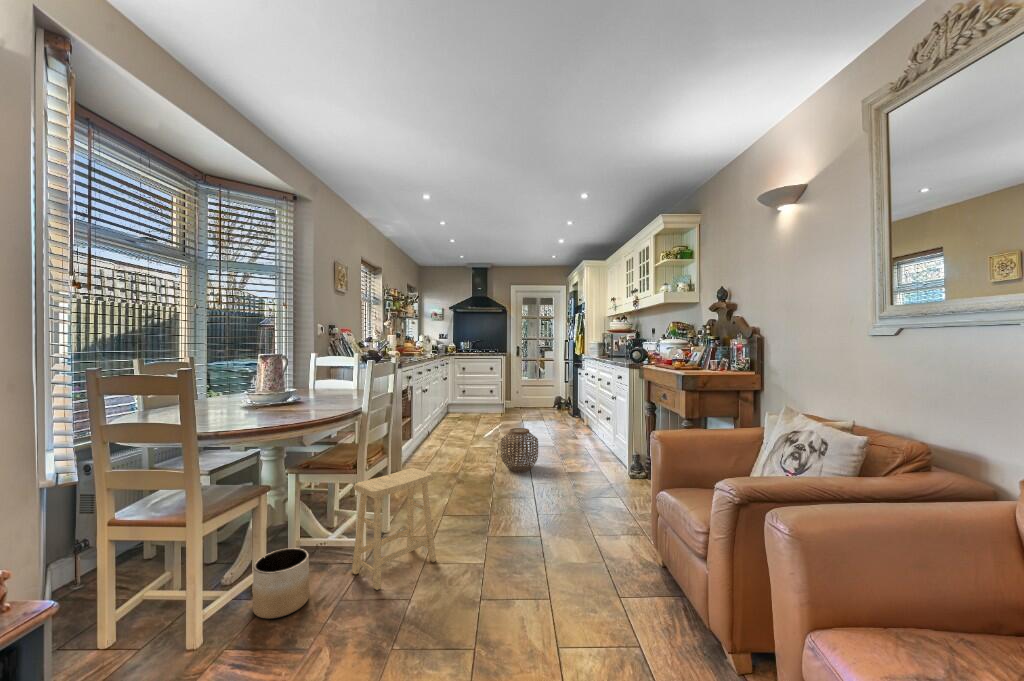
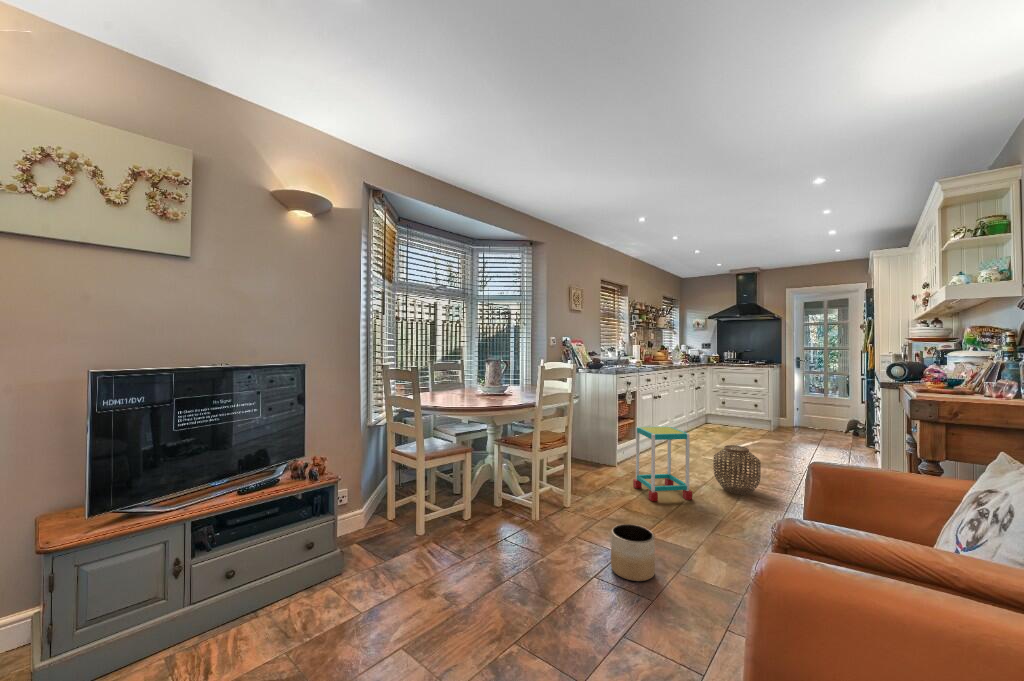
side table: none [434,419,494,498] -> present [633,426,692,501]
footstool: present [352,468,436,590] -> none [525,456,589,544]
planter: present [253,548,309,619] -> present [611,524,655,581]

